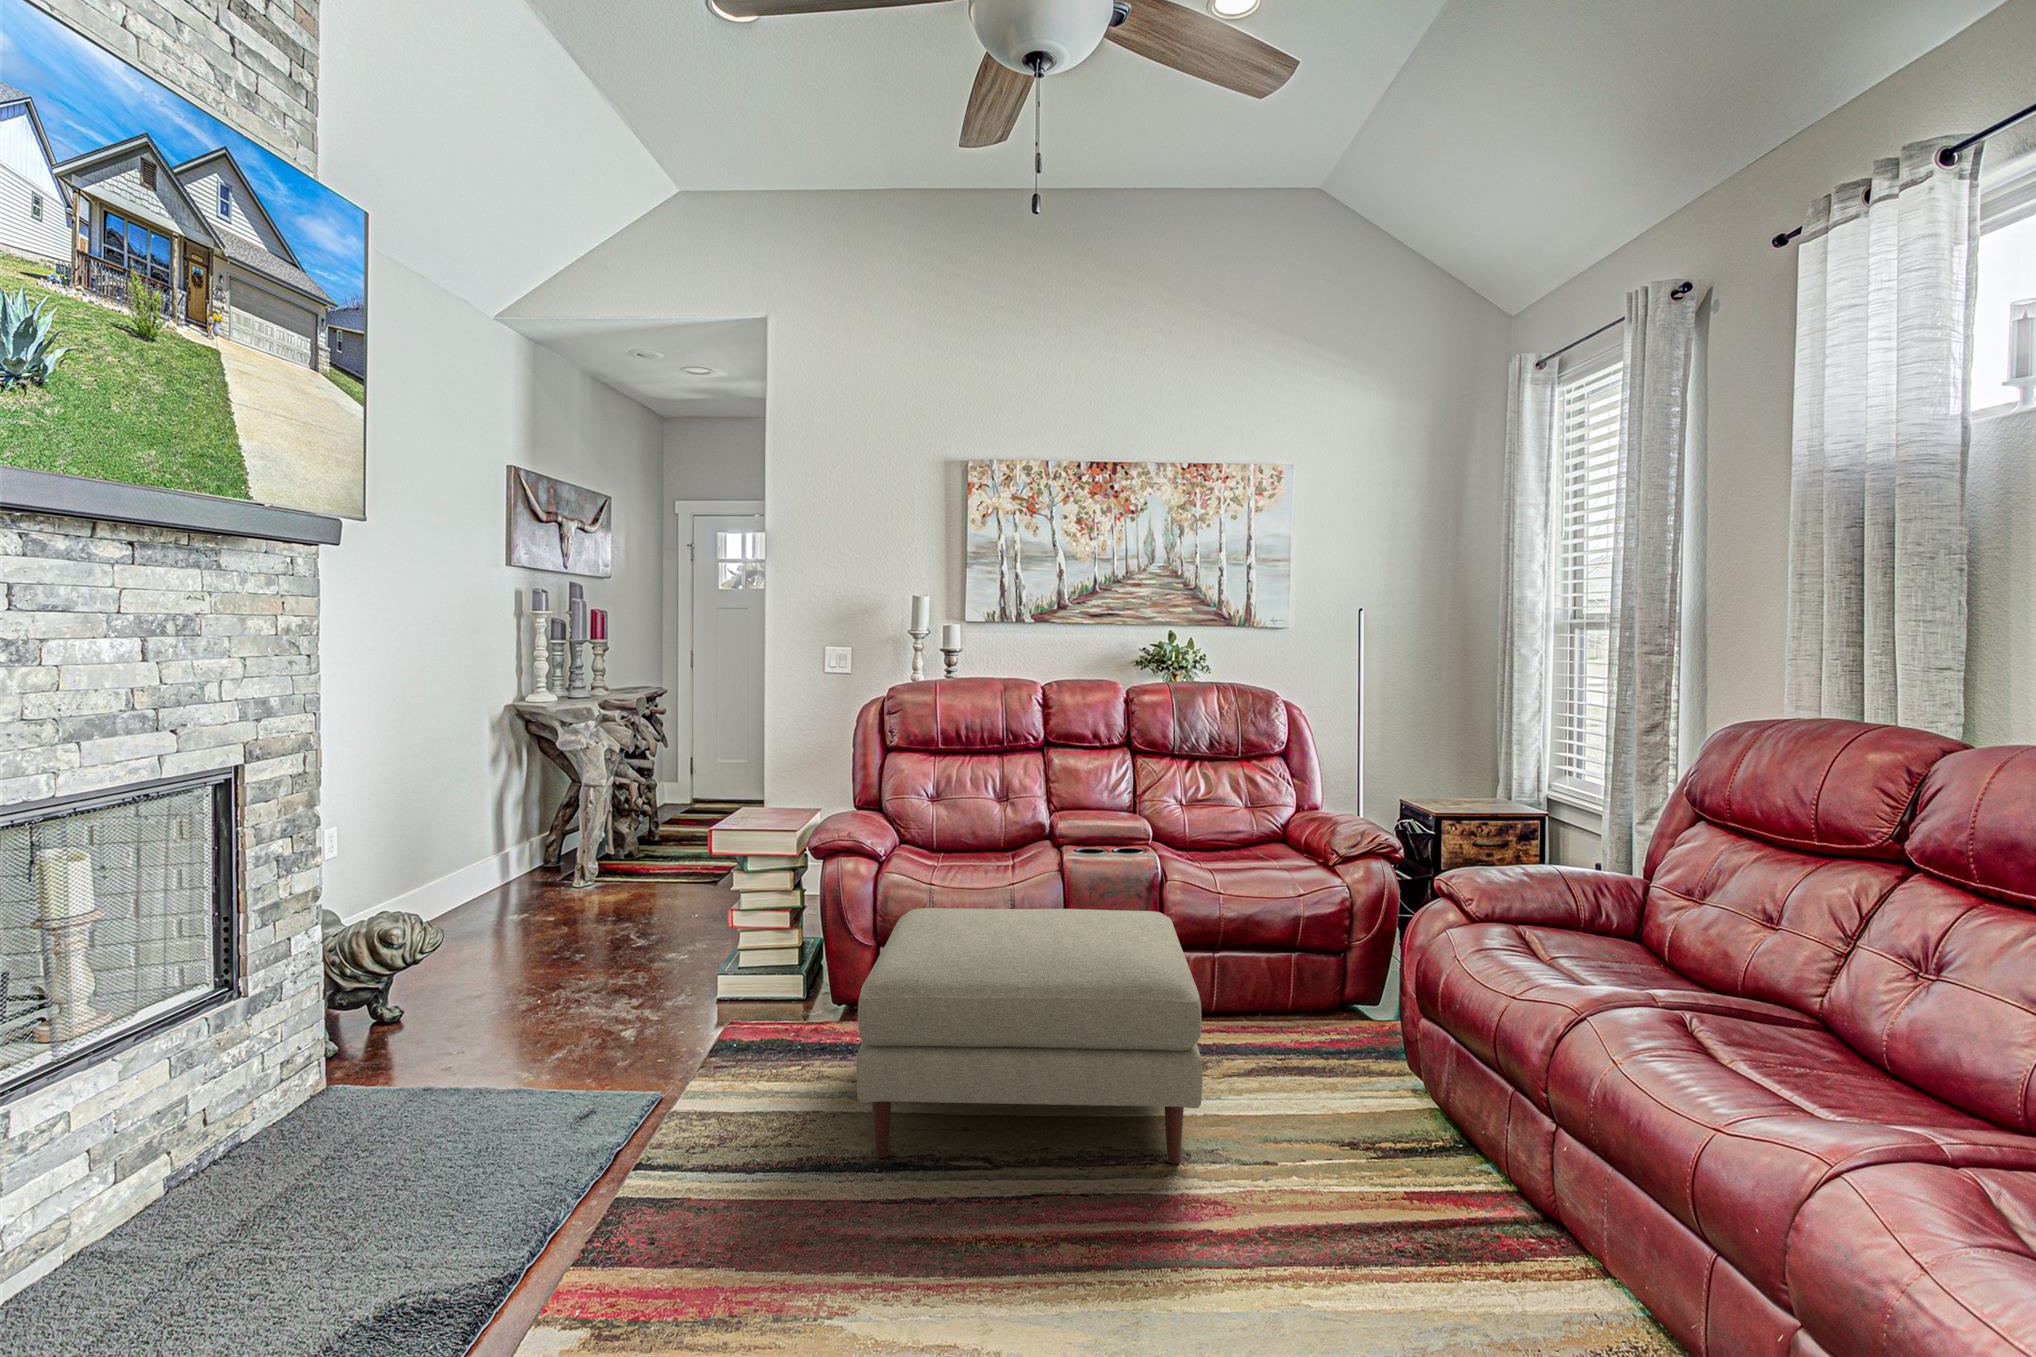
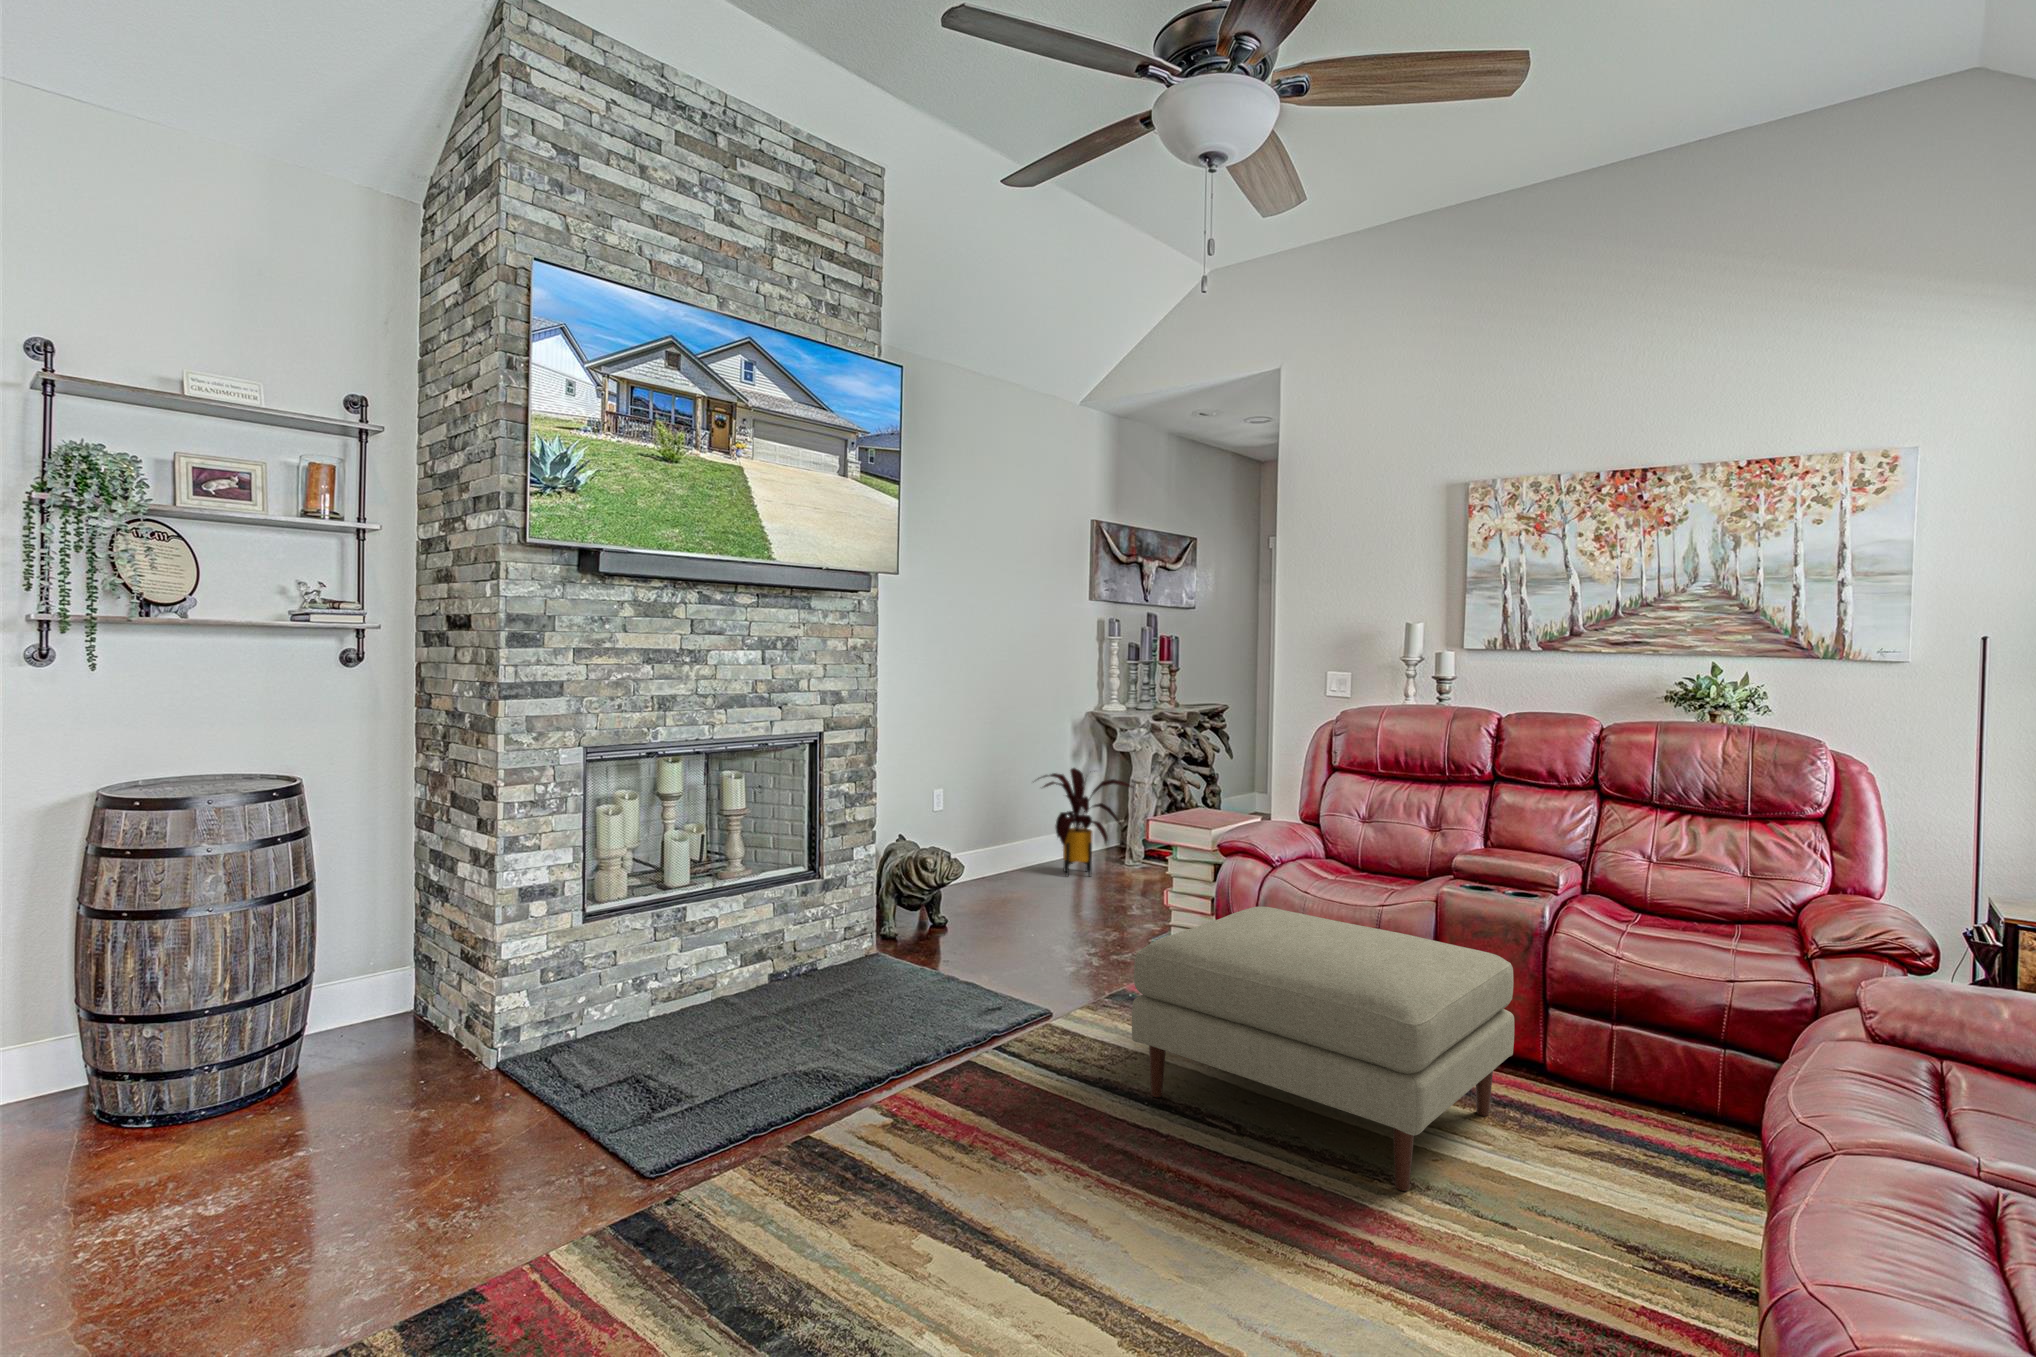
house plant: none [452,774,606,911] -> present [1038,768,1132,876]

